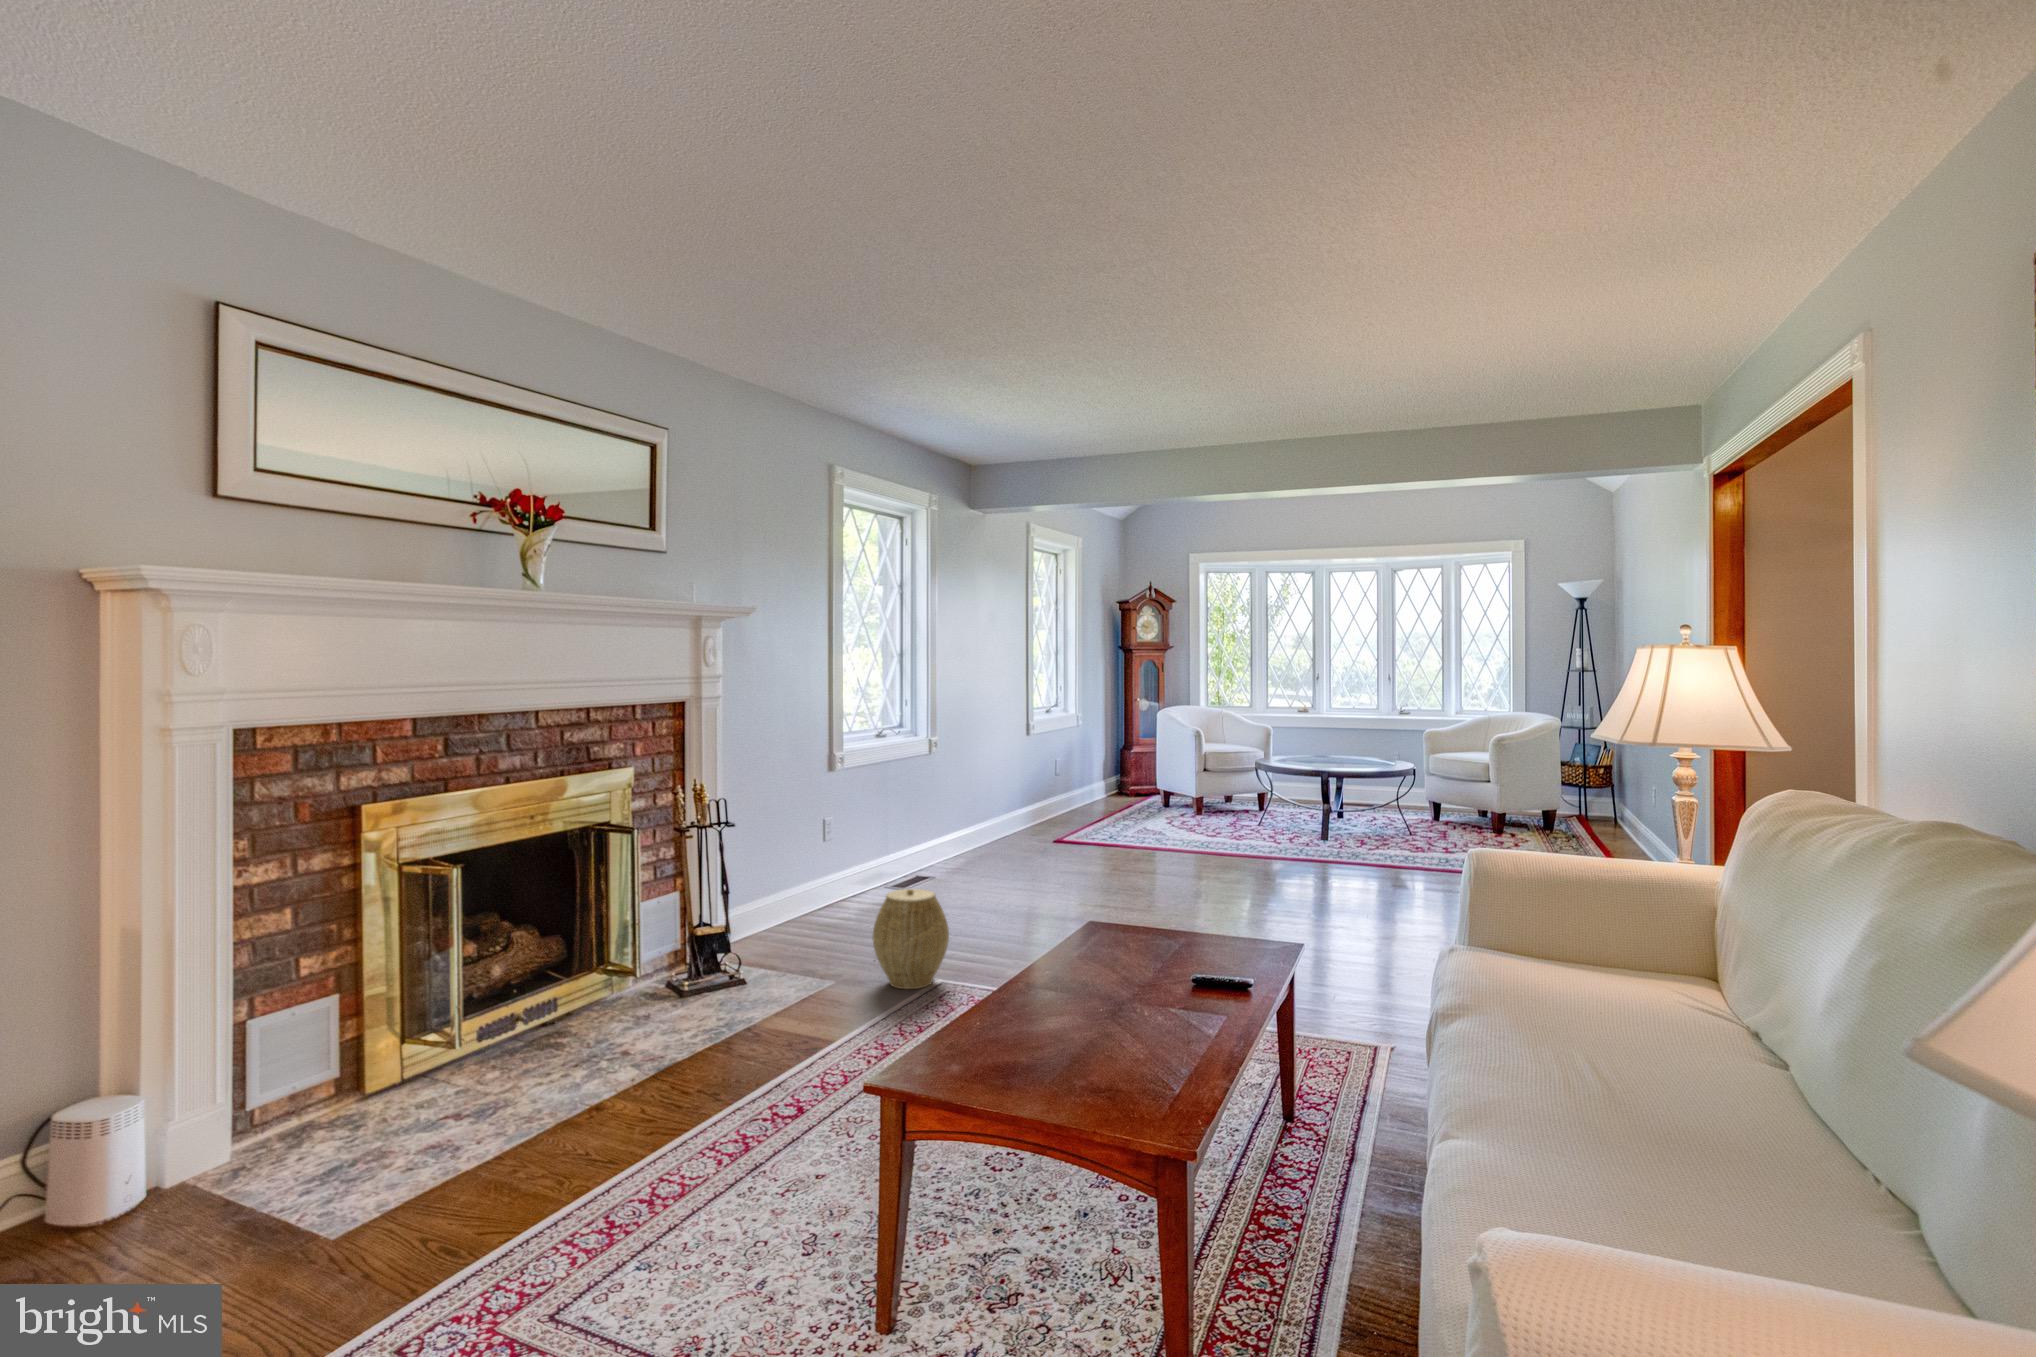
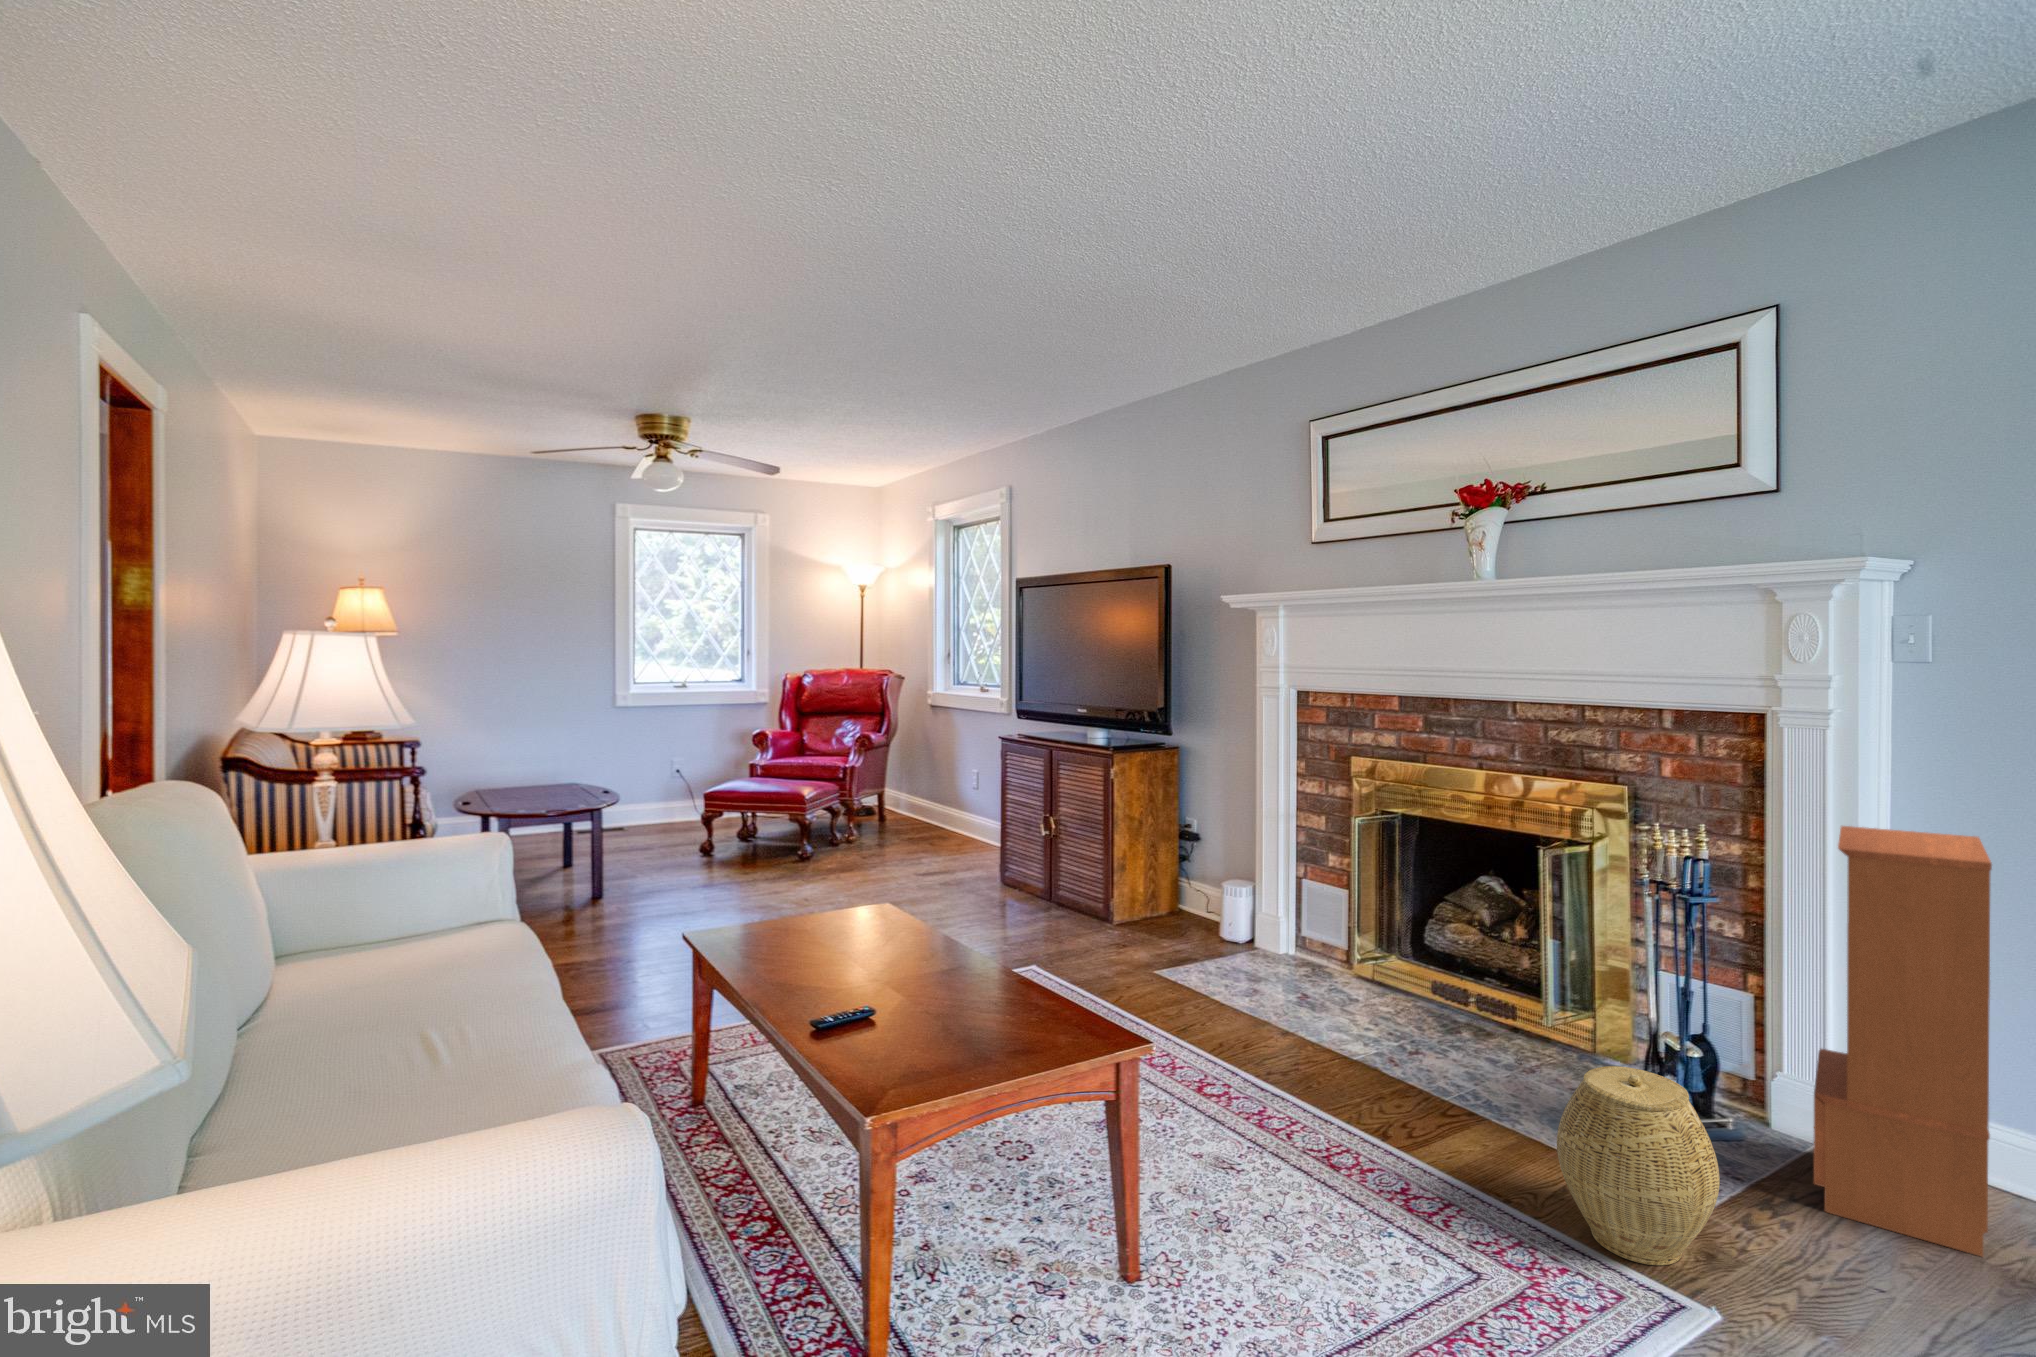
bookcase: none [767,753,856,956] -> present [1814,826,1992,1256]

